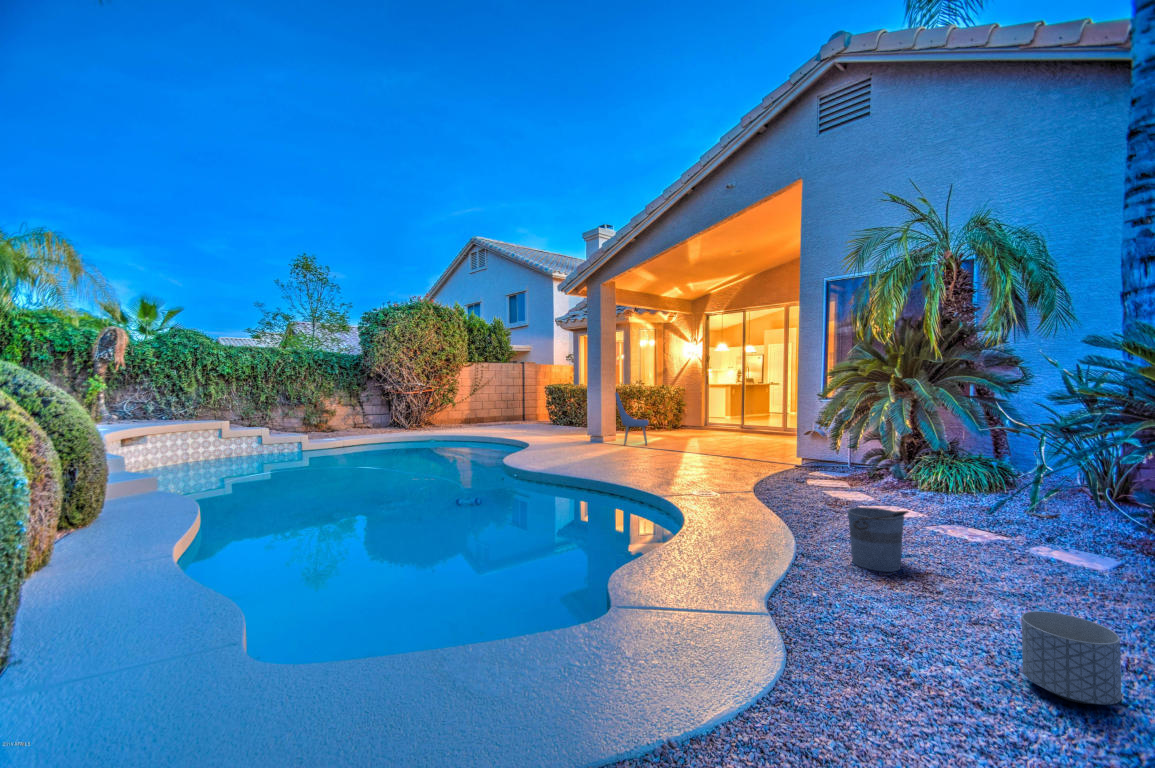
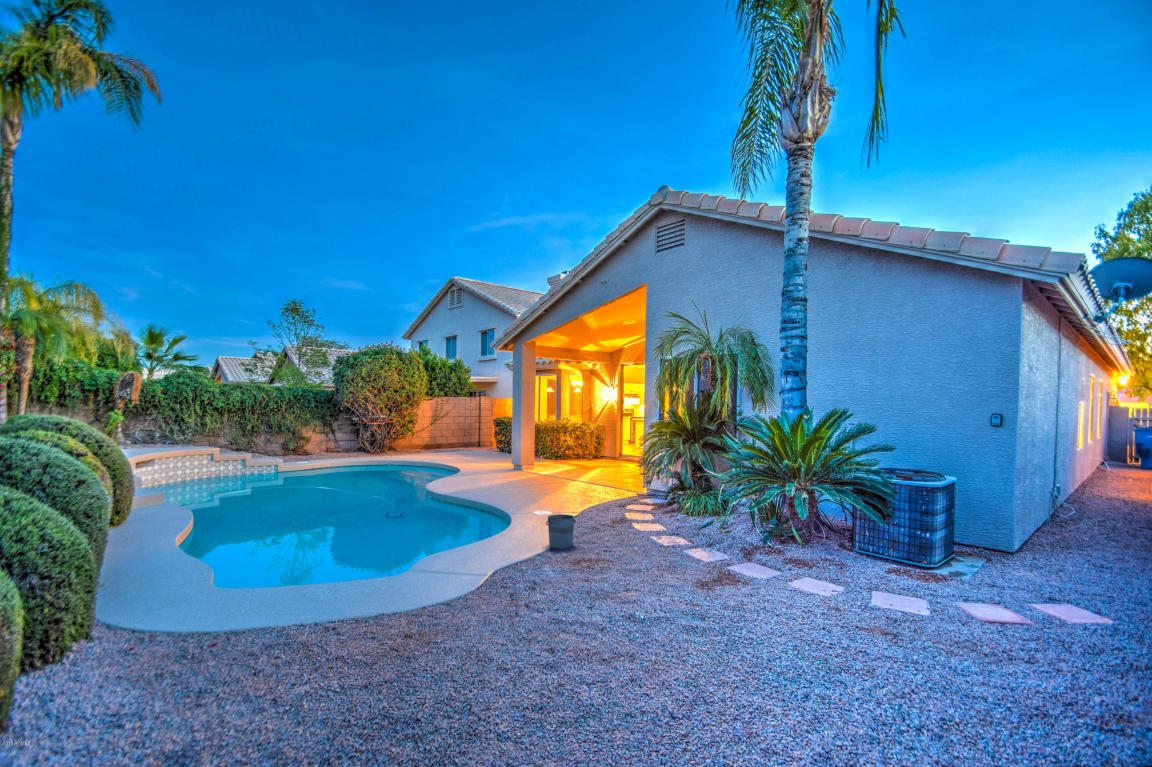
chair: present [615,393,649,445] -> none [528,430,557,473]
planter: present [1022,611,1121,705] -> none [528,554,558,588]

